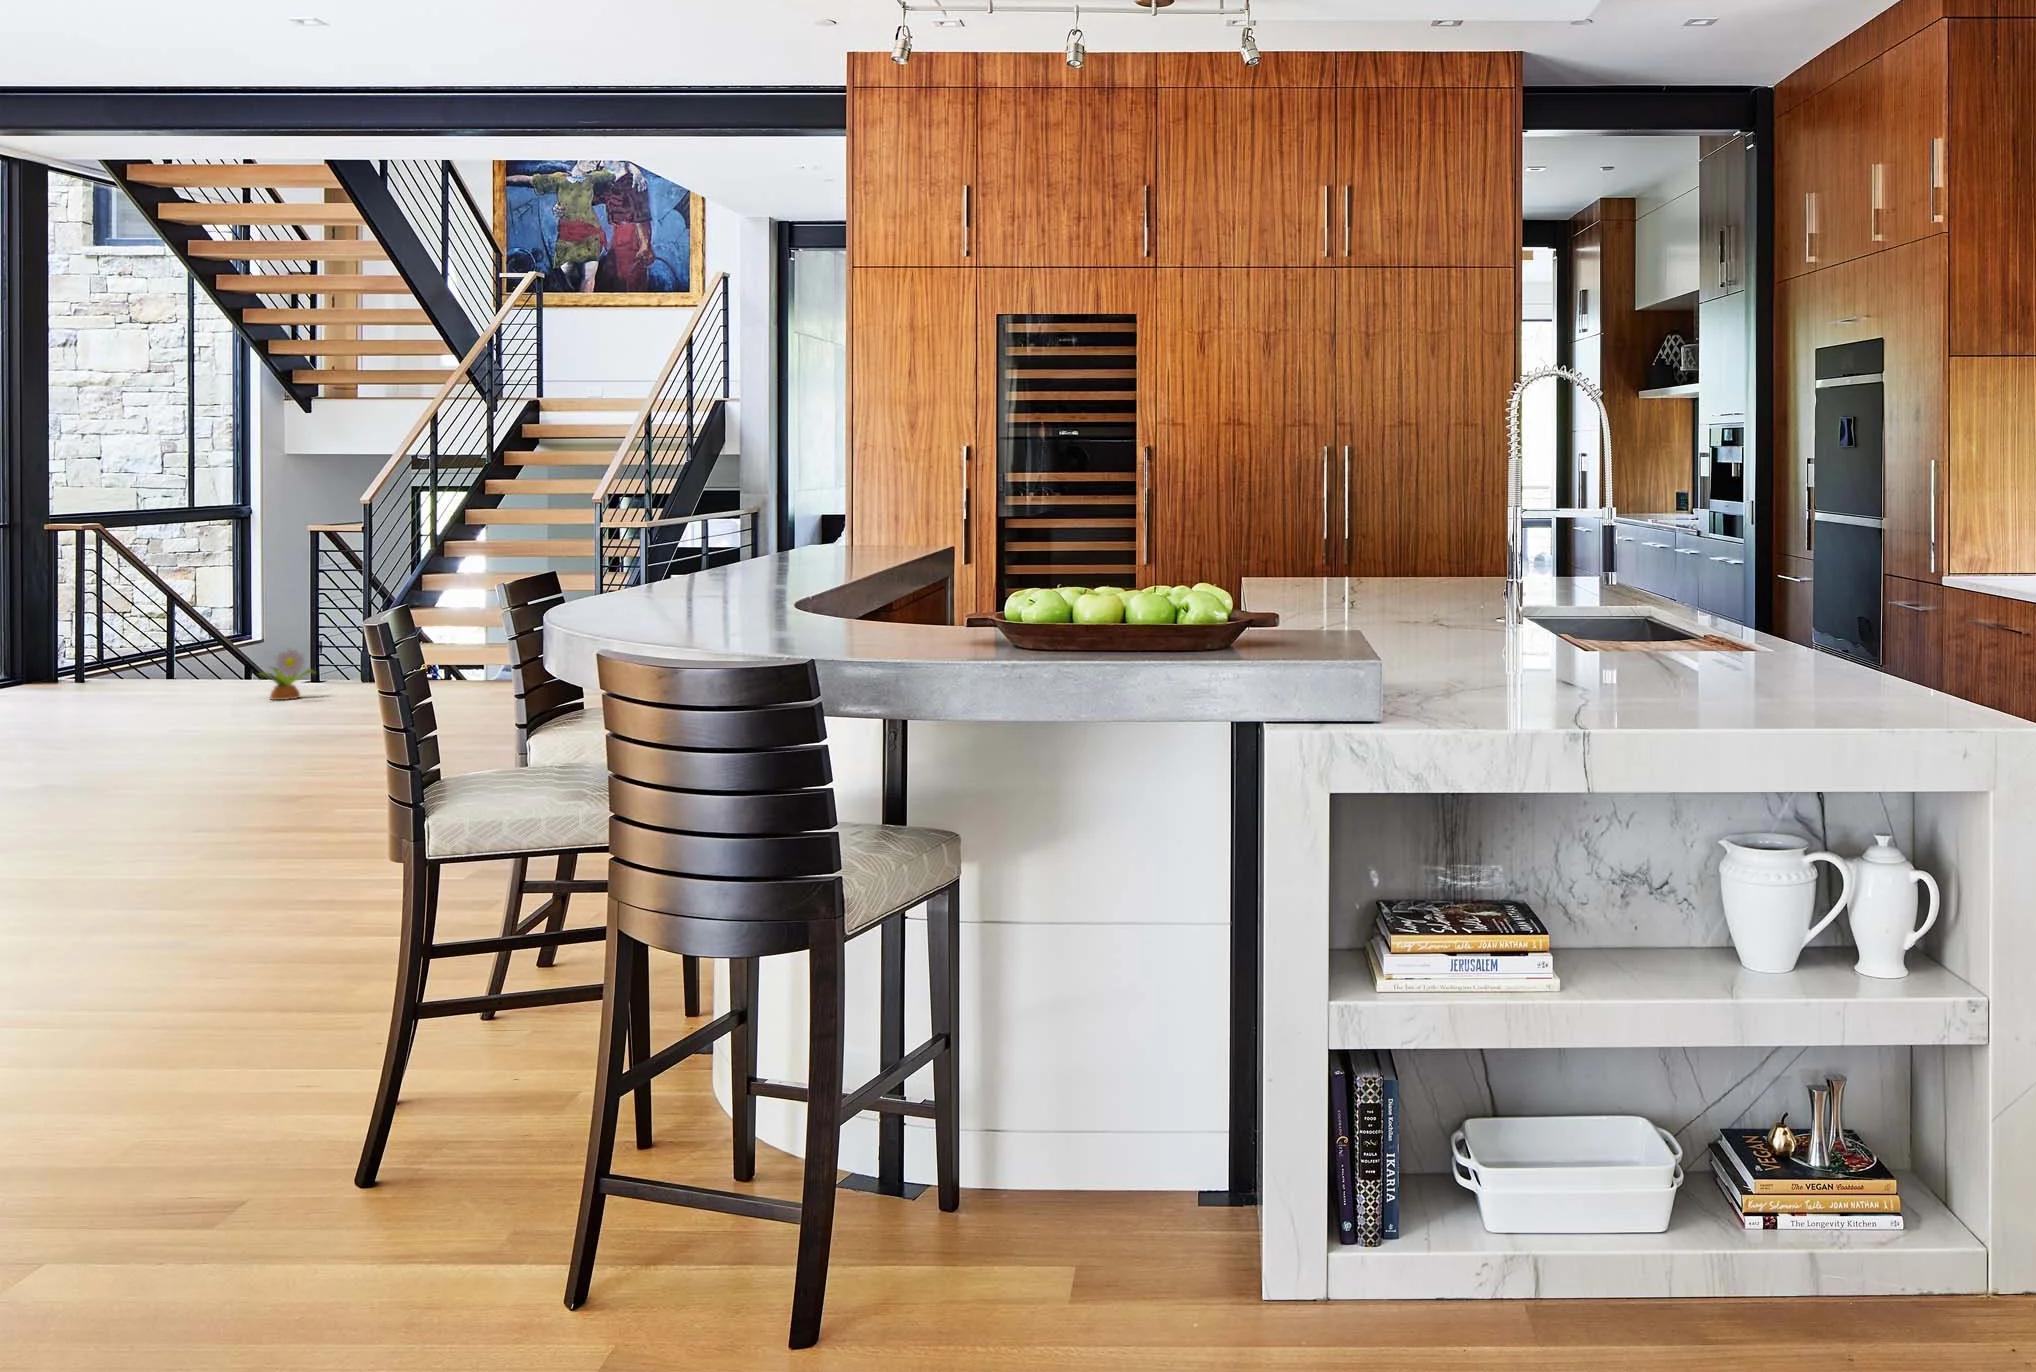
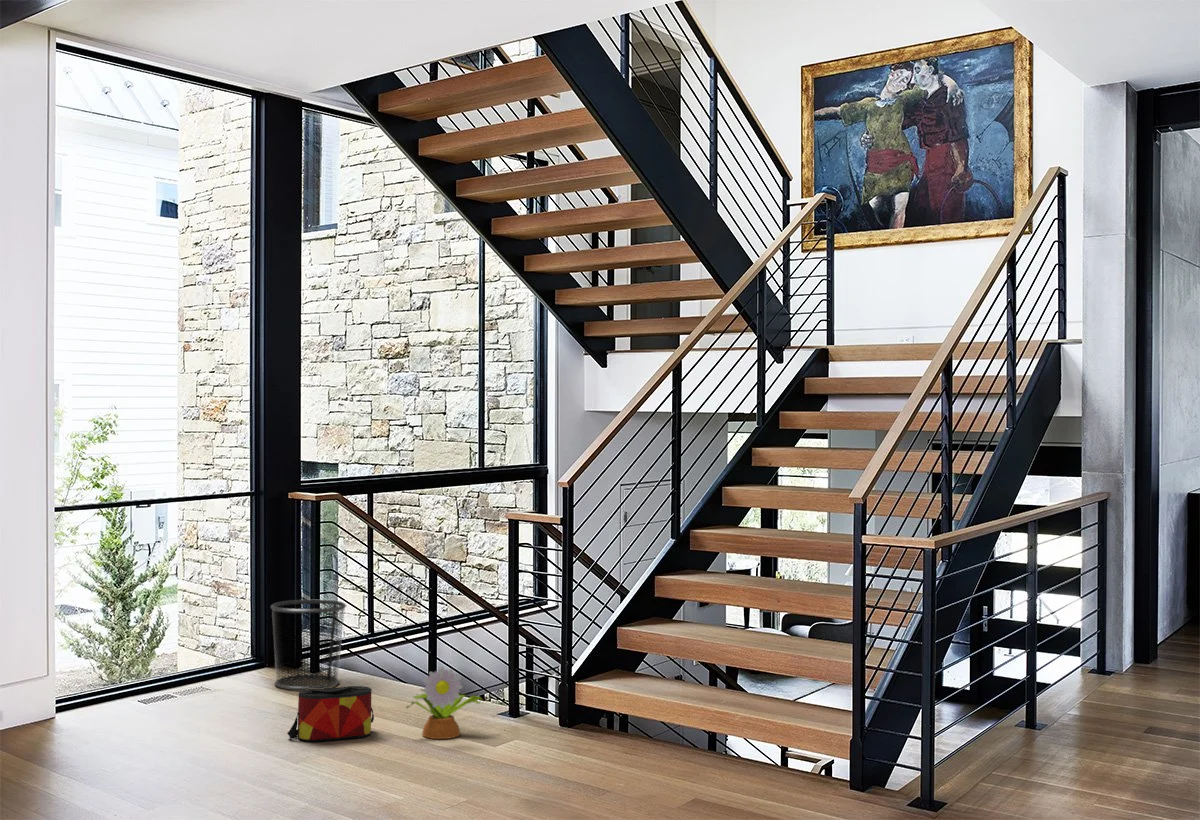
waste bin: none [75,622,148,693] -> present [271,600,346,690]
bag: none [162,669,228,709] -> present [287,686,374,742]

